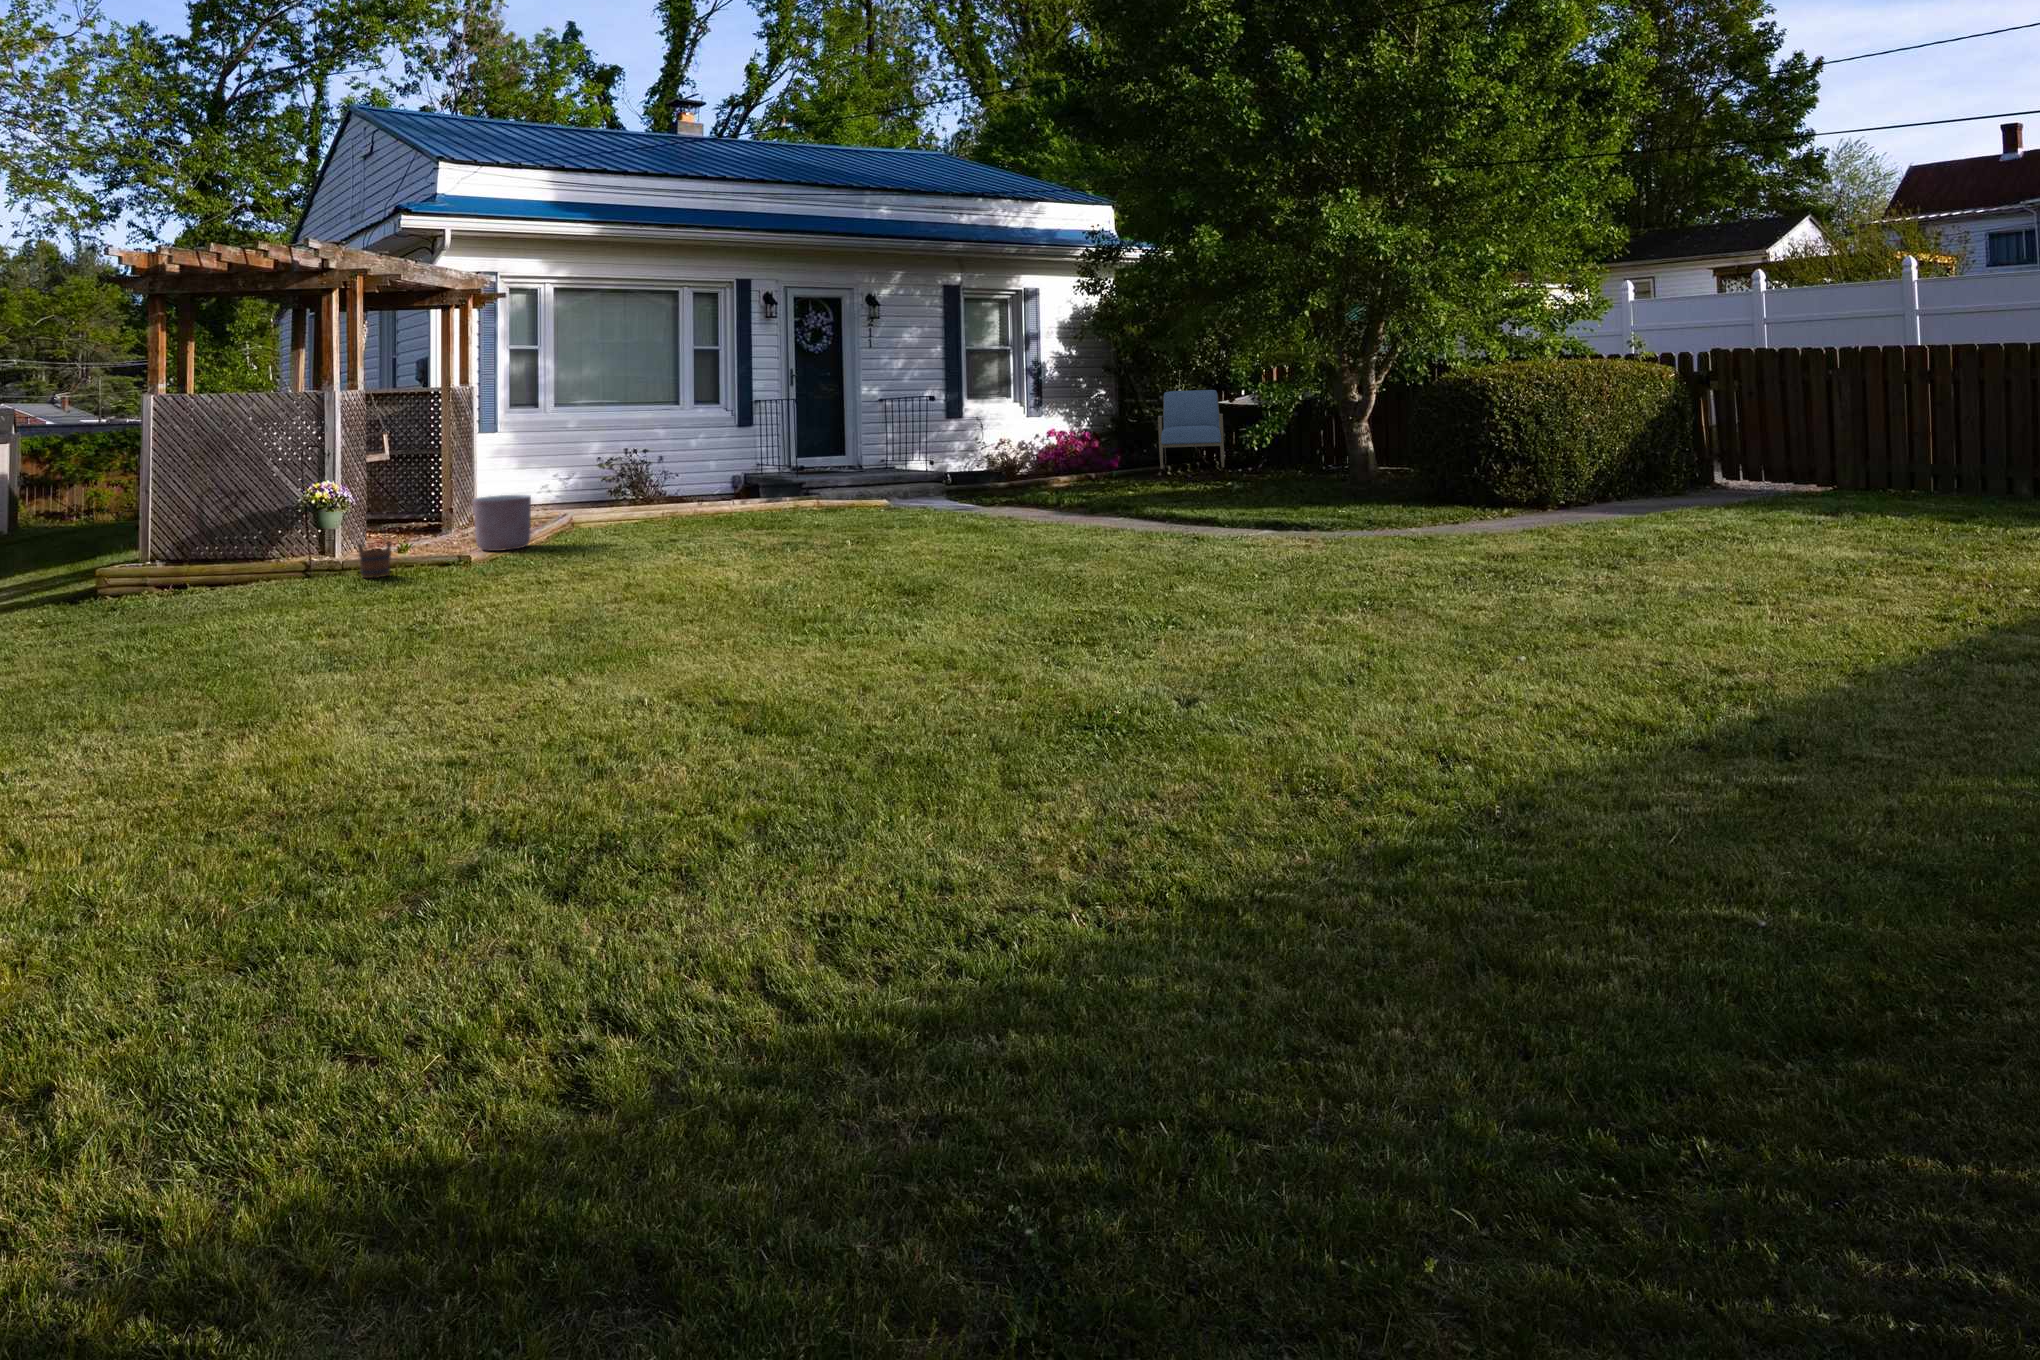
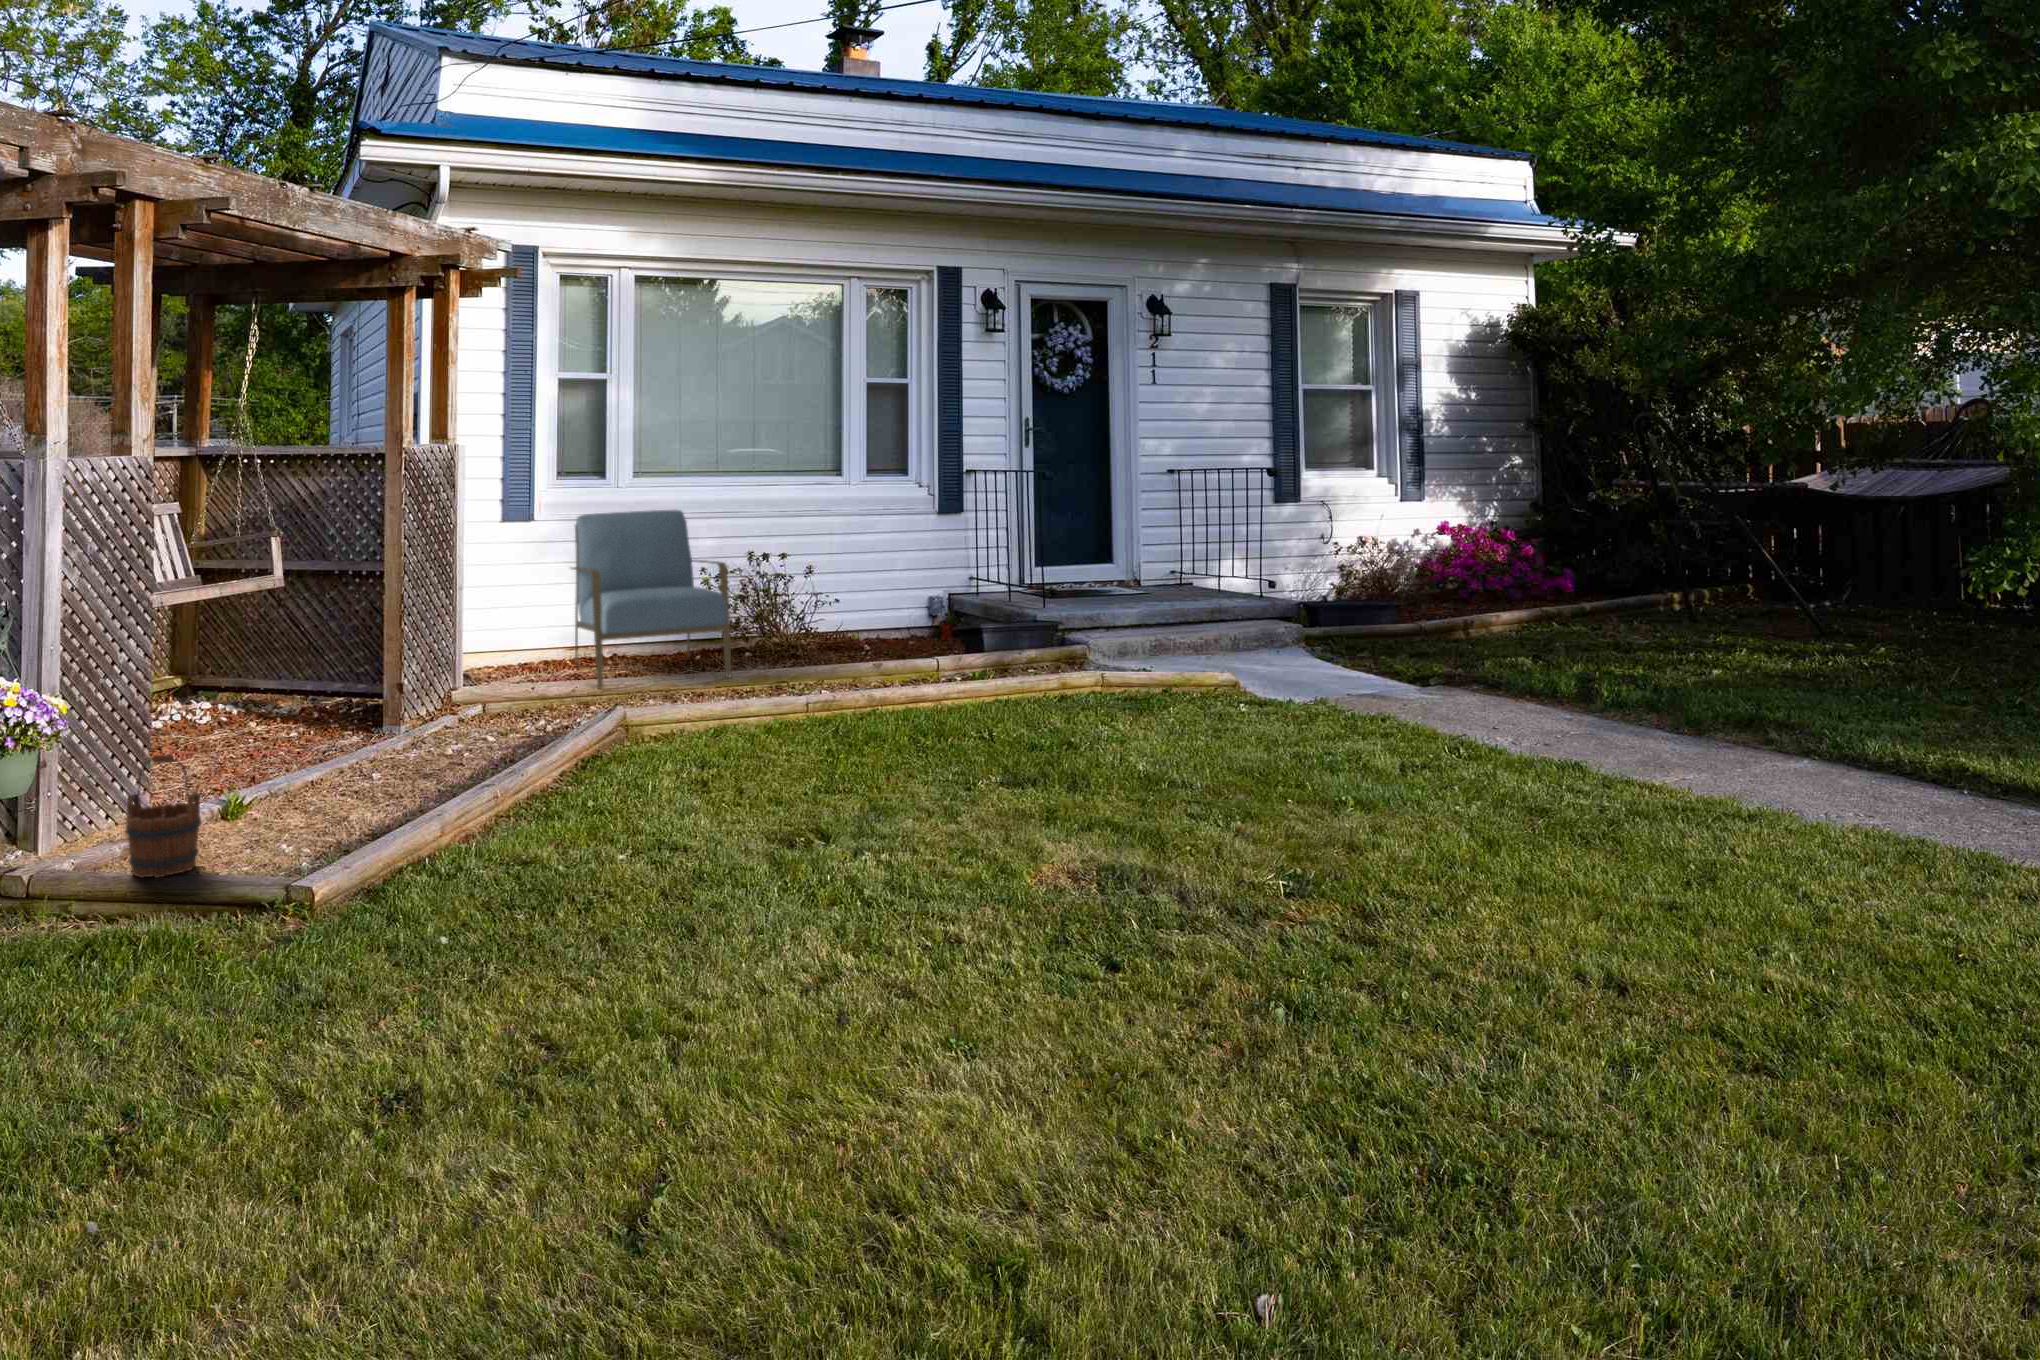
chair: present [1158,390,1224,469] -> present [571,510,731,689]
planter: present [473,495,531,551] -> none [432,657,548,778]

